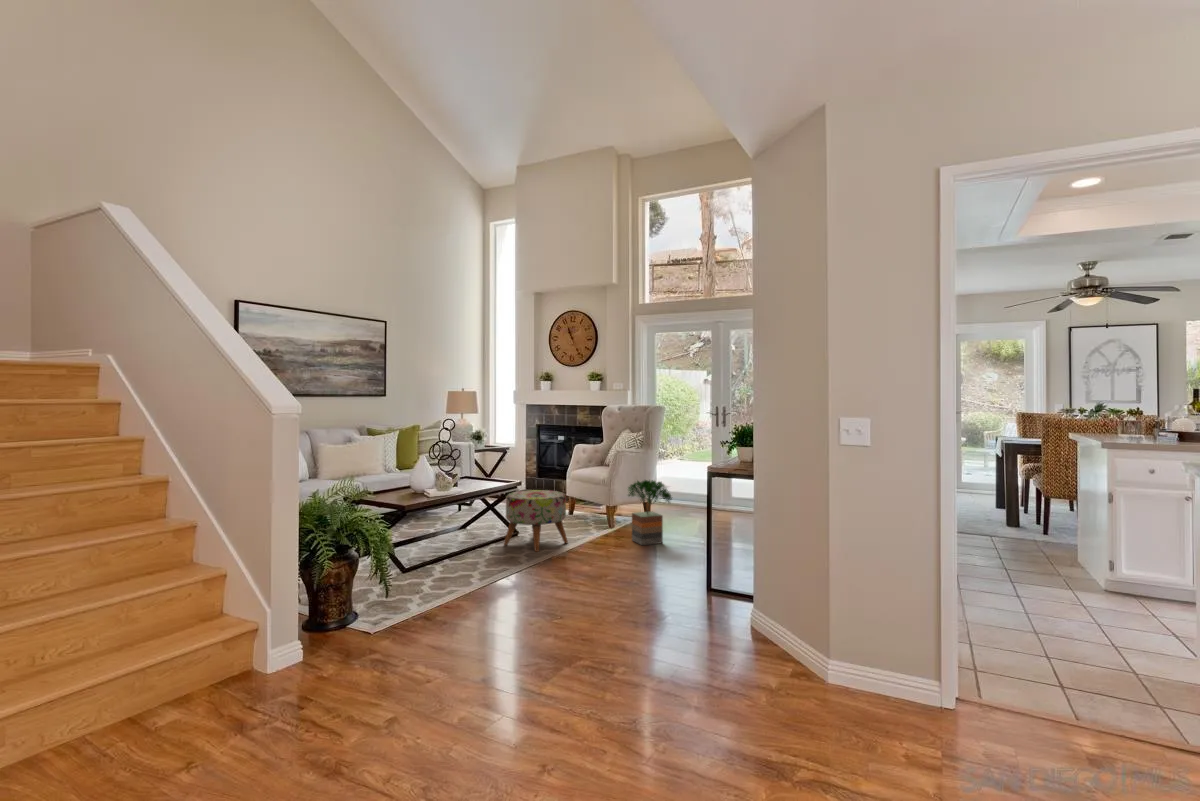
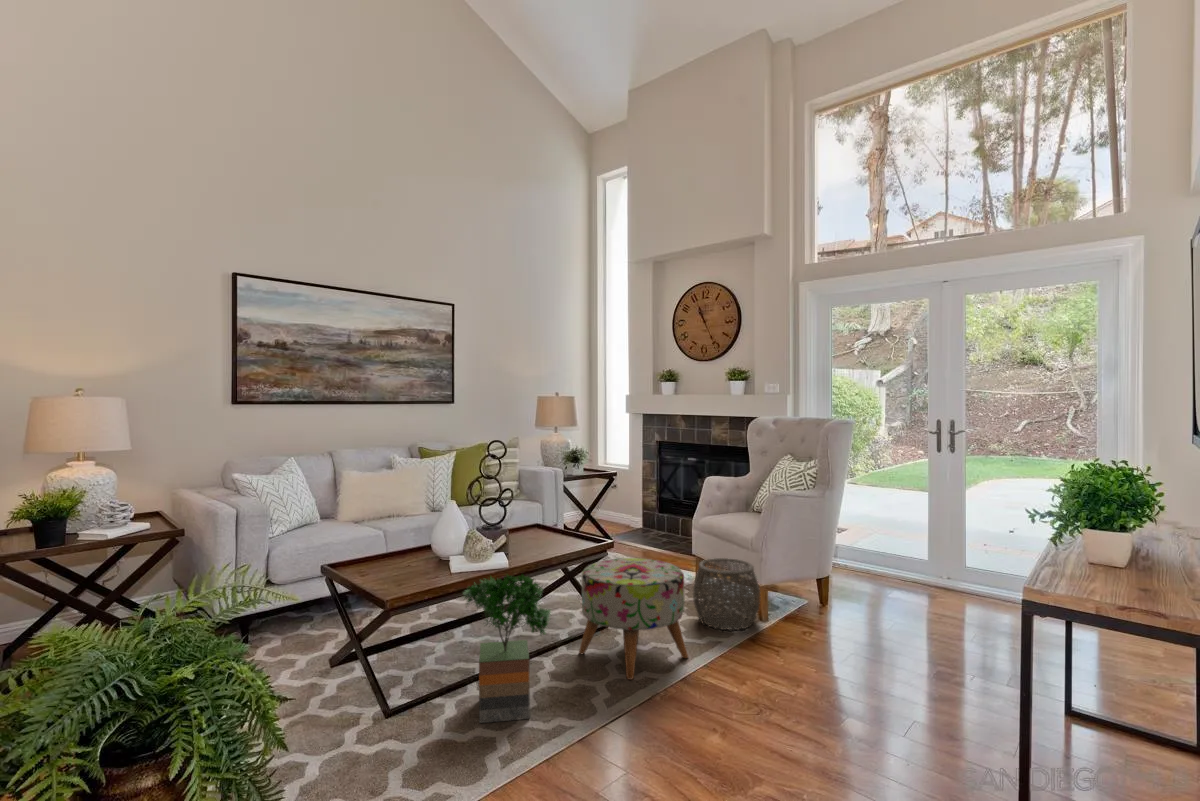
potted tree: present [628,480,672,545] -> present [463,575,551,723]
woven basket: none [569,492,609,532] -> present [693,558,760,630]

